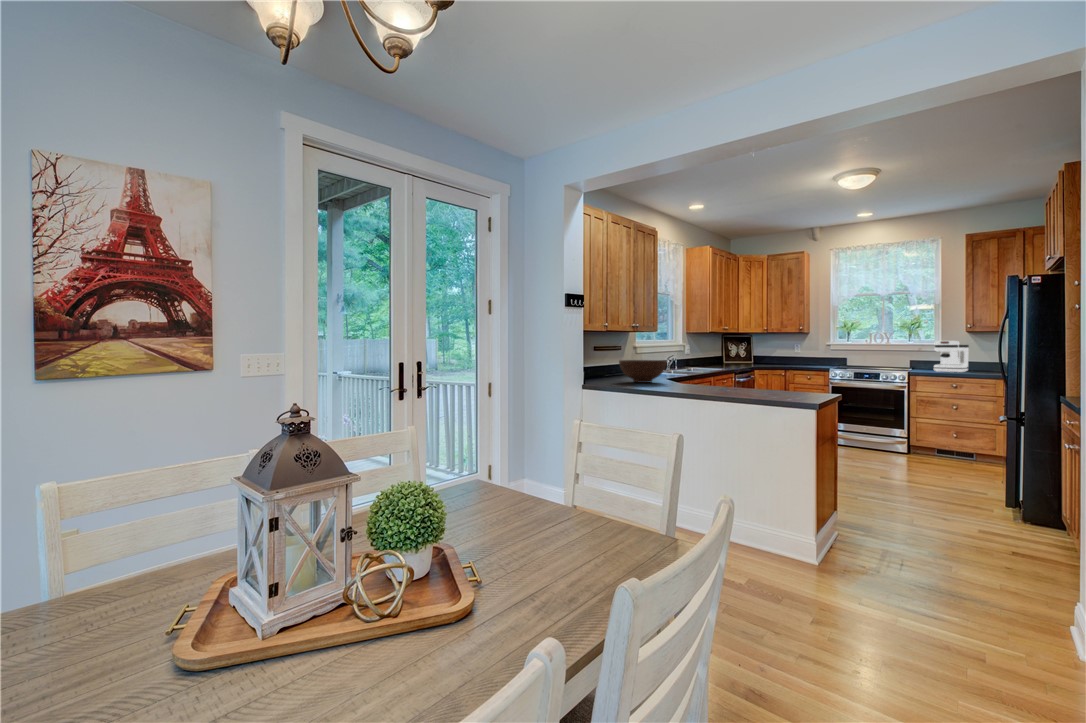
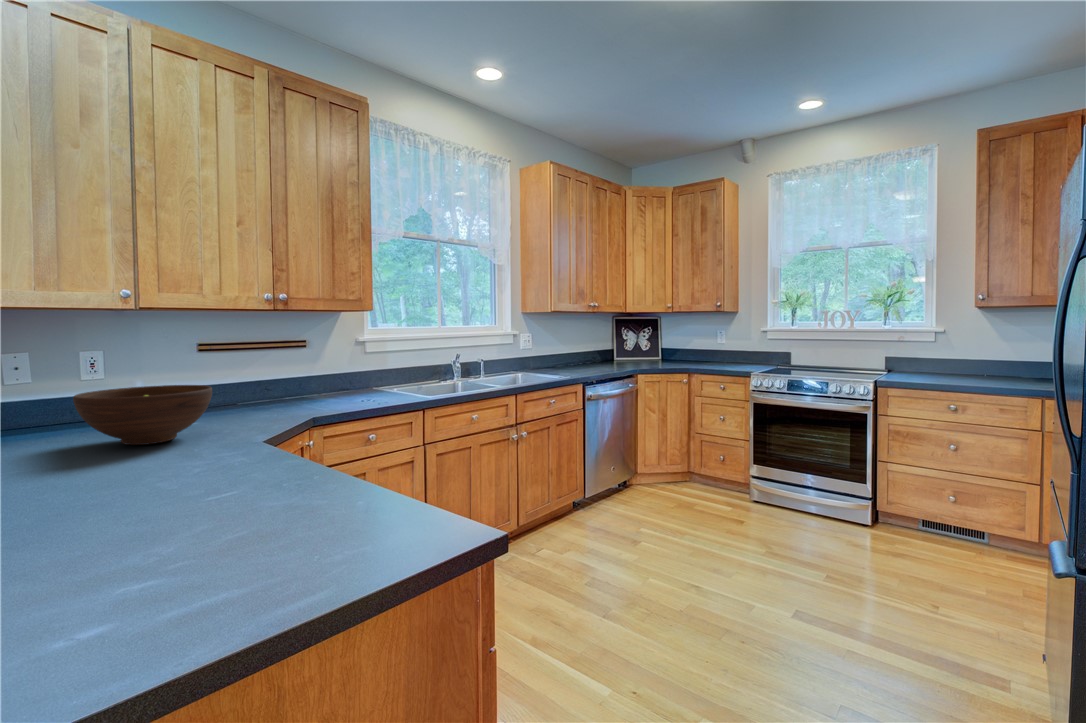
coffee maker: present [934,341,969,372] -> none [917,325,981,383]

